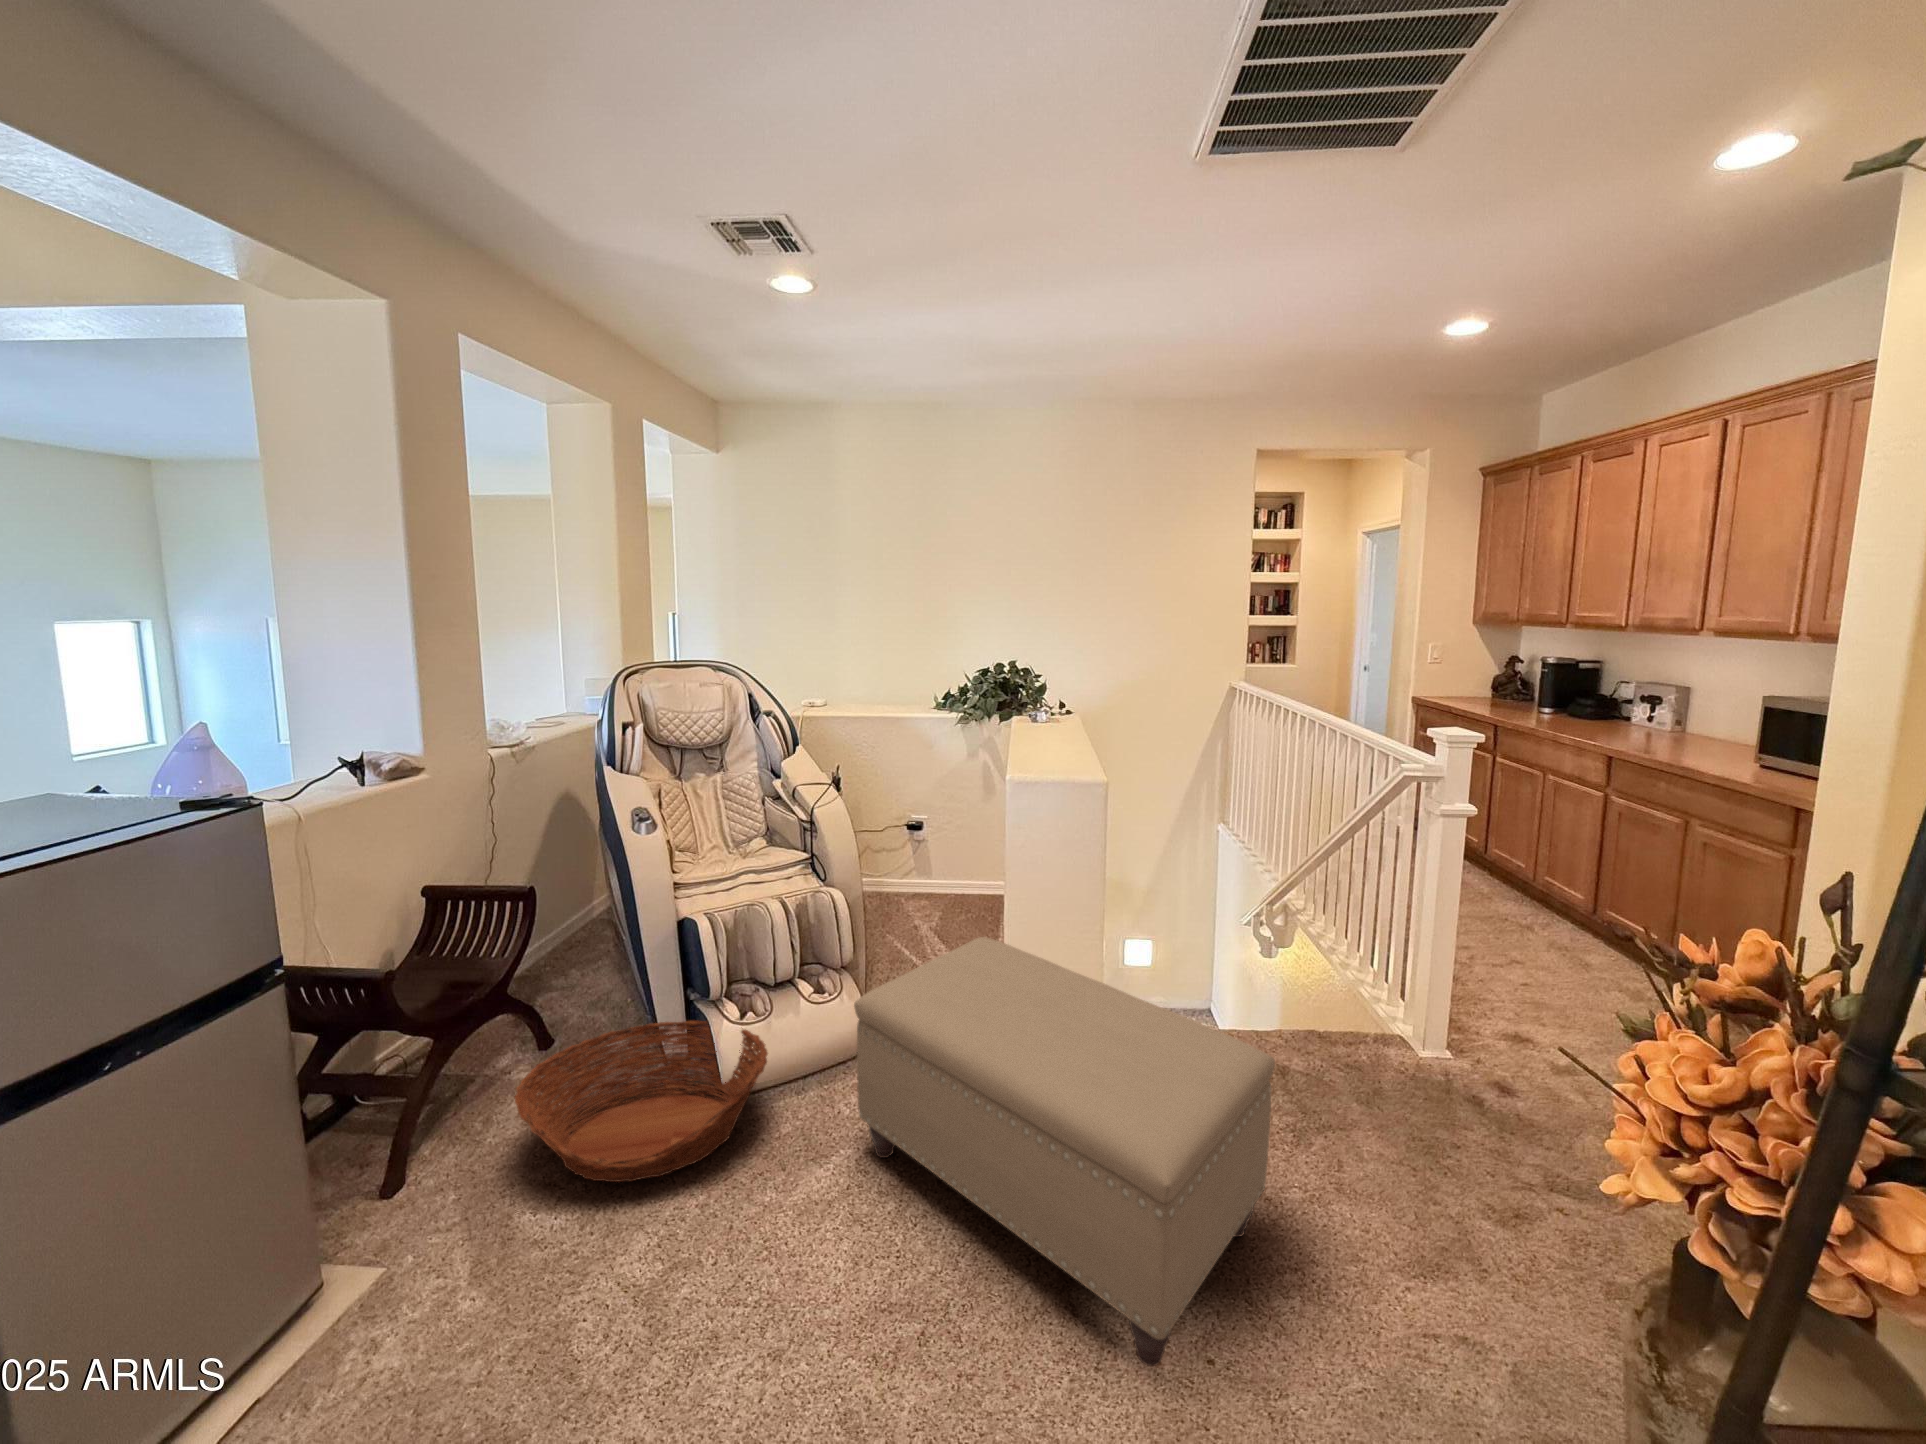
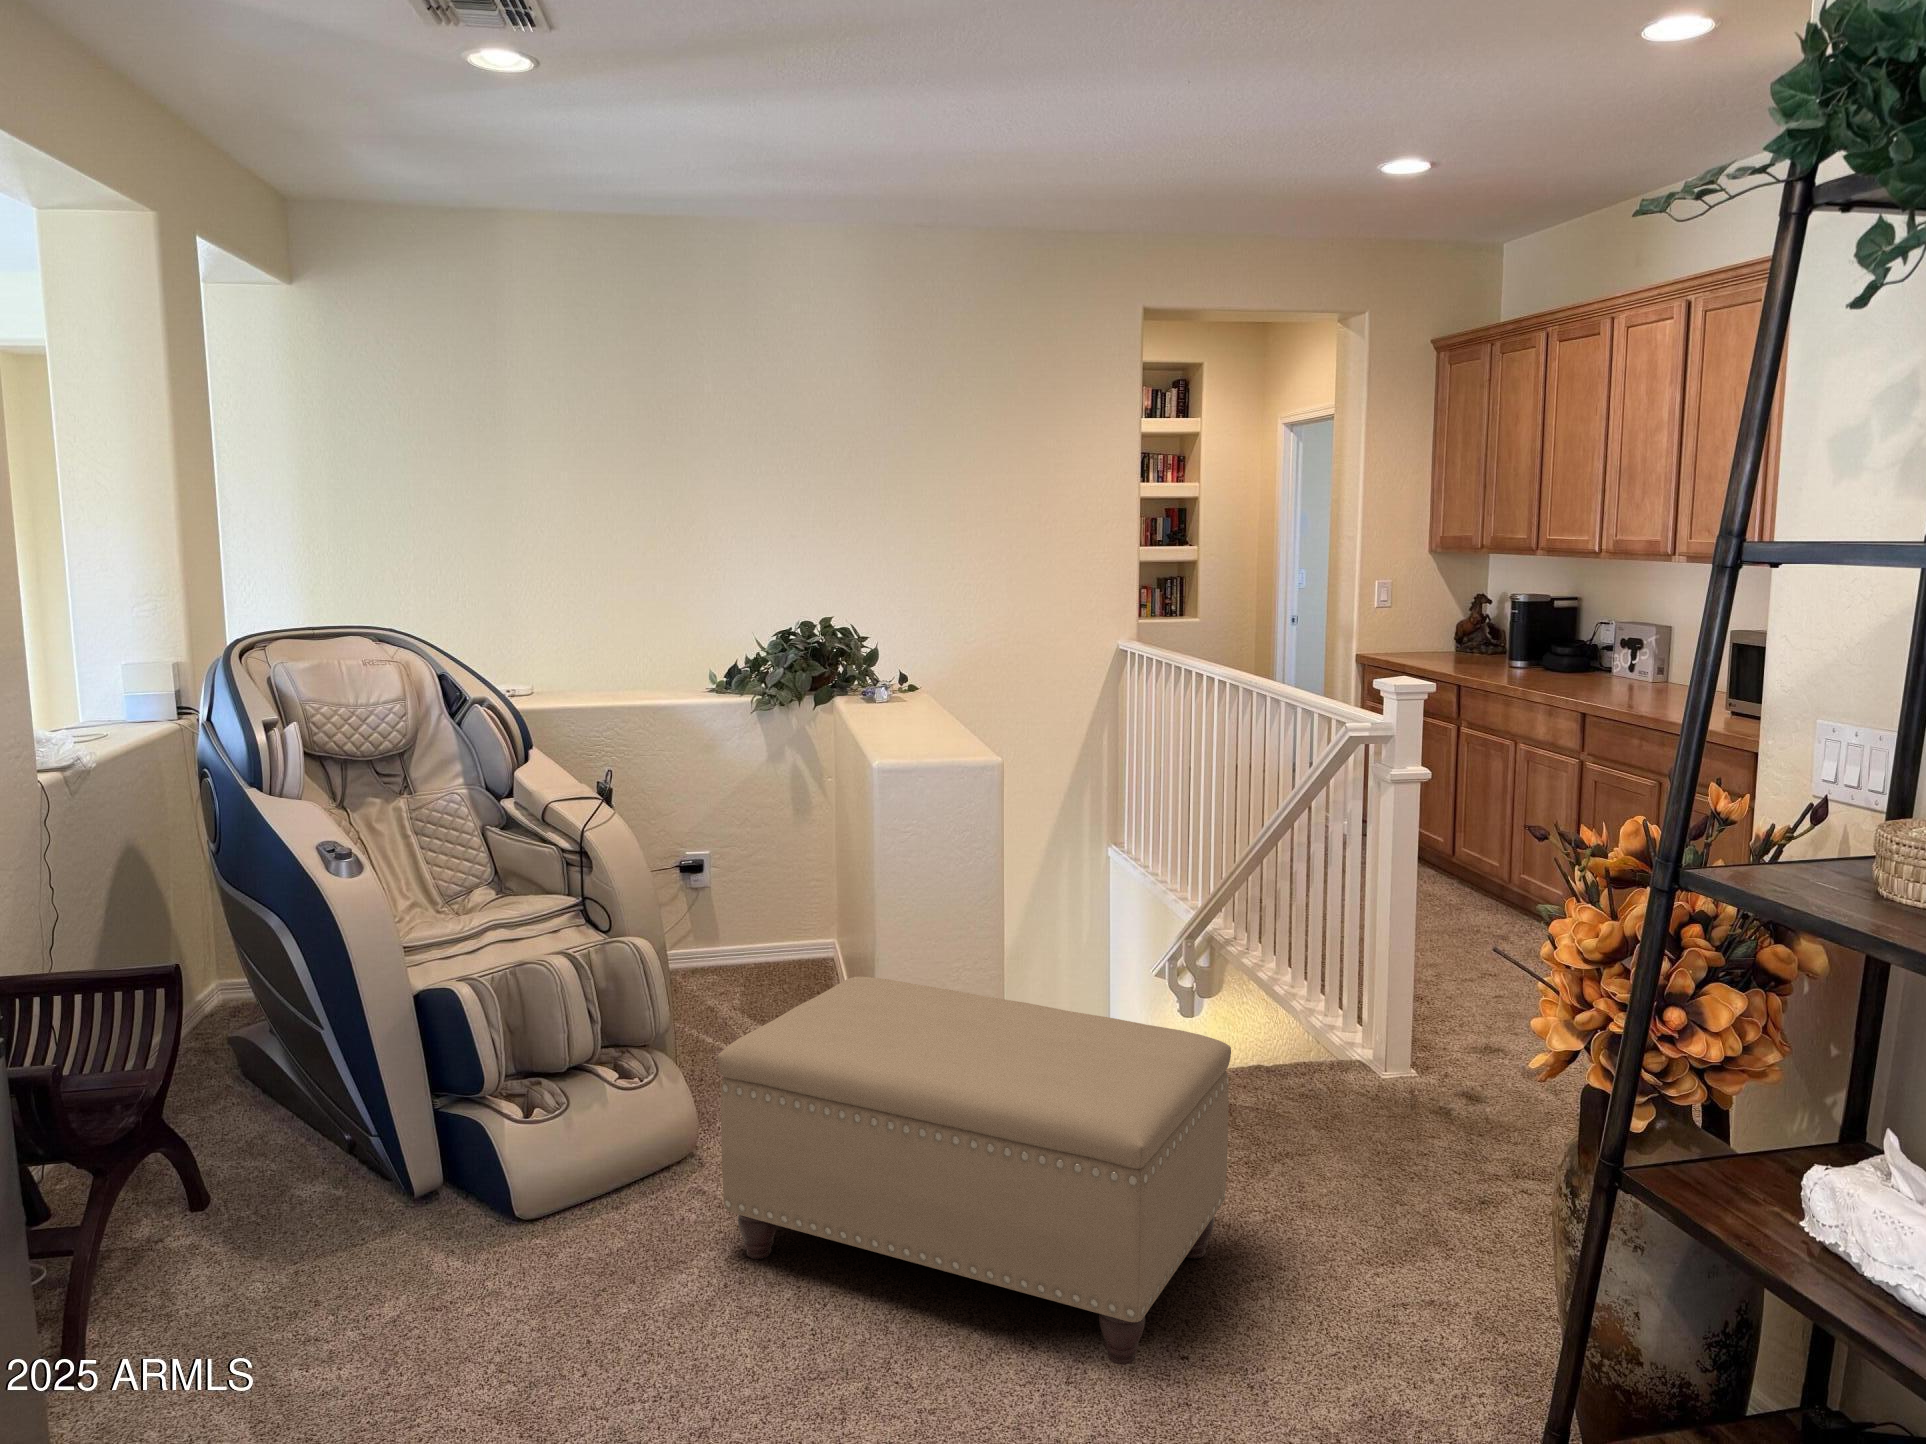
basket: present [515,1021,768,1182] -> none [227,1132,586,1339]

